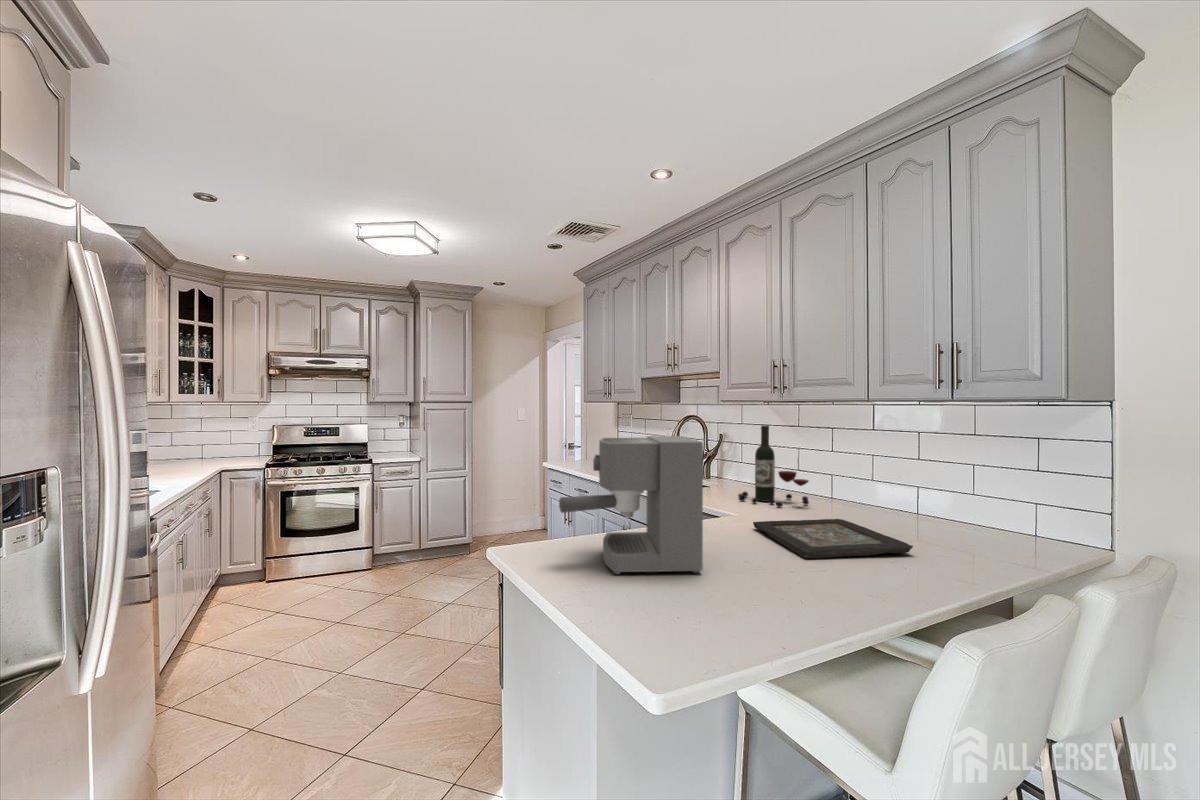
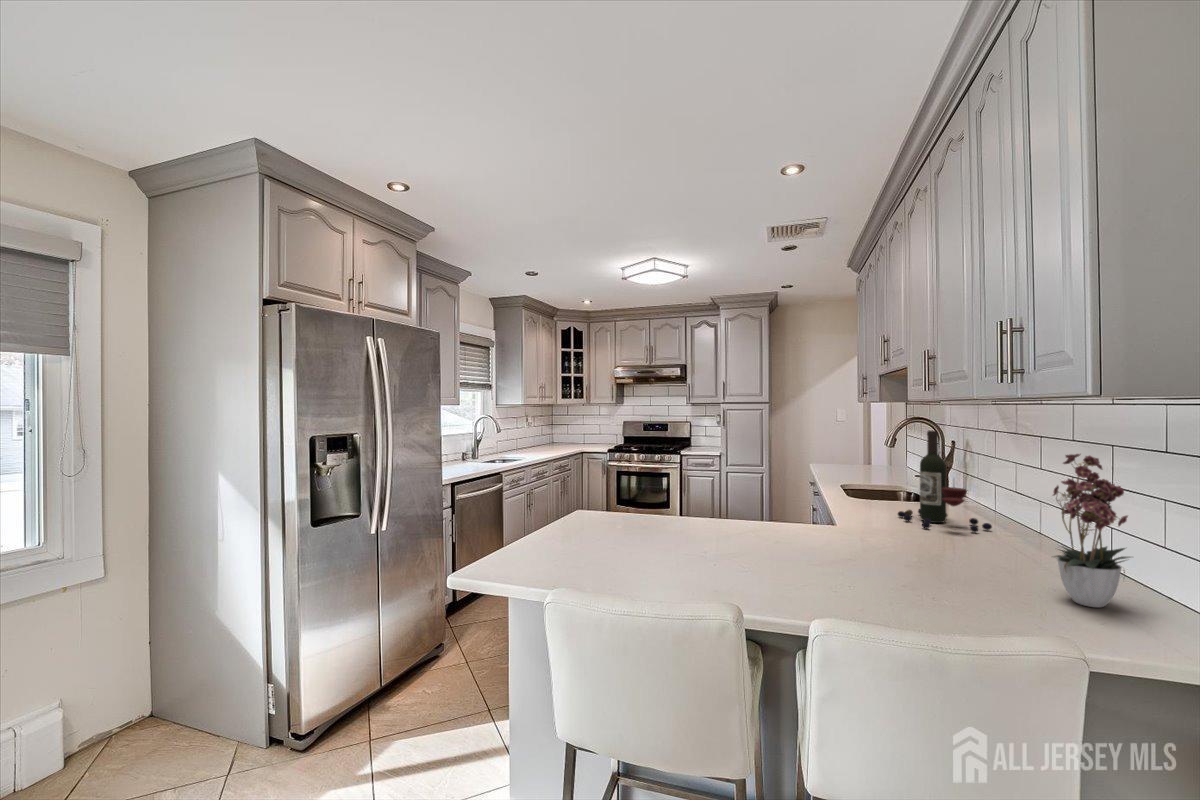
flower arrangement: none [940,434,1018,543] -> present [1053,454,1130,607]
coffee maker: present [559,436,703,574] -> none [580,433,698,549]
decorative tray: present [753,519,913,558] -> none [774,530,934,584]

